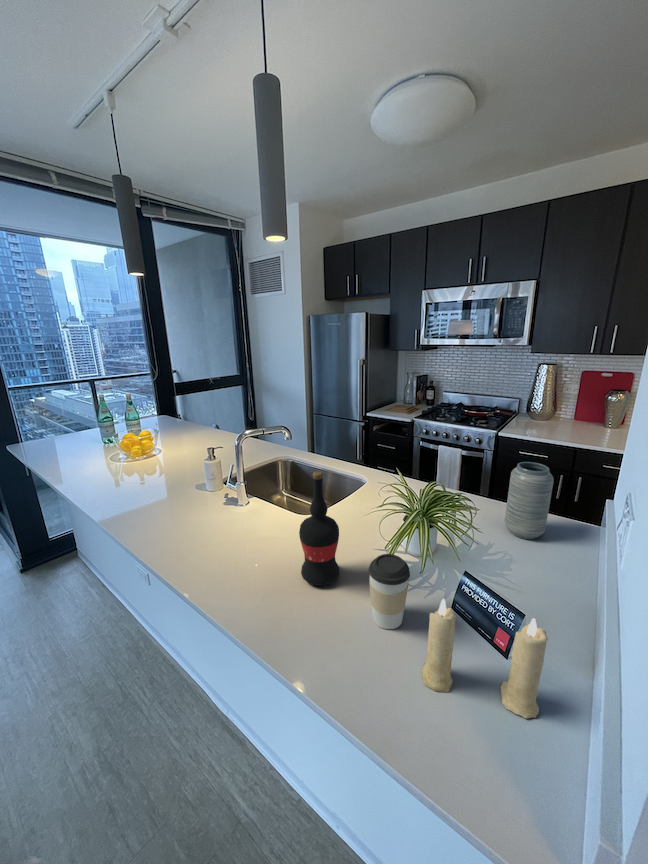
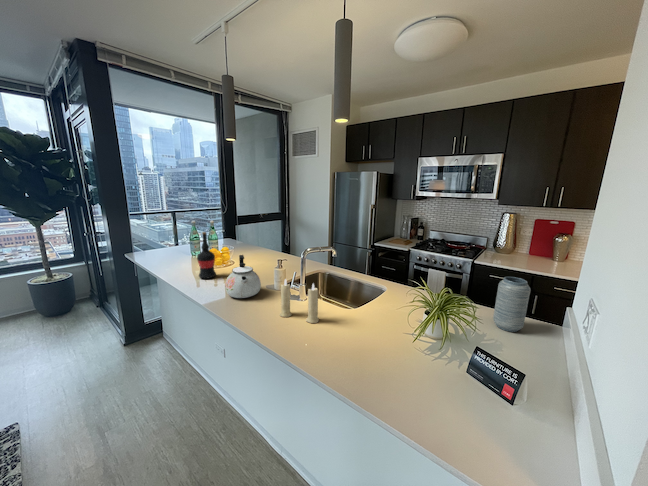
kettle: none [133,444,185,506] -> present [226,255,261,298]
wine bottle: present [299,471,340,585] -> present [197,232,216,278]
coffee cup: present [369,554,410,629] -> none [412,331,442,384]
candle: present [421,599,548,719] -> present [280,279,319,323]

